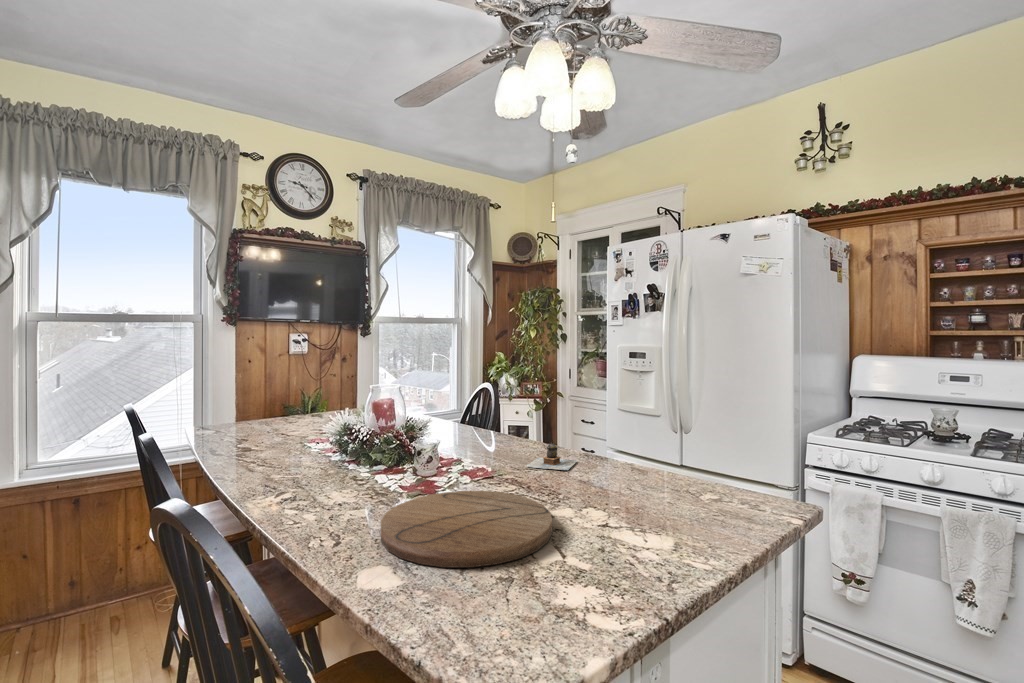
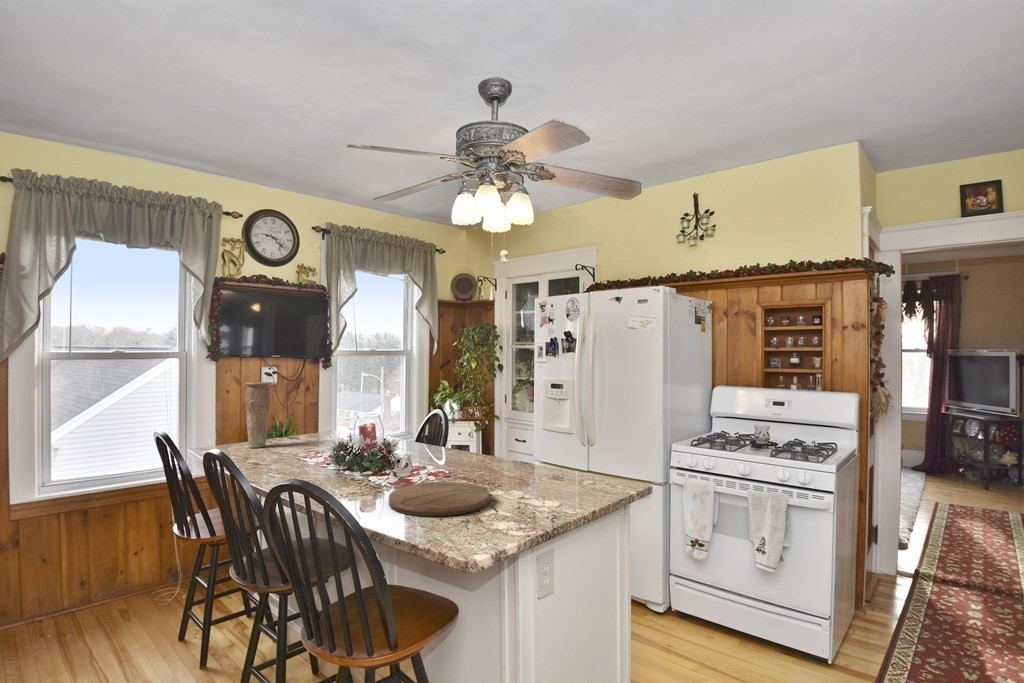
vase: none [245,346,279,427] -> present [245,382,272,448]
teapot: present [526,443,577,470] -> none [471,453,507,471]

